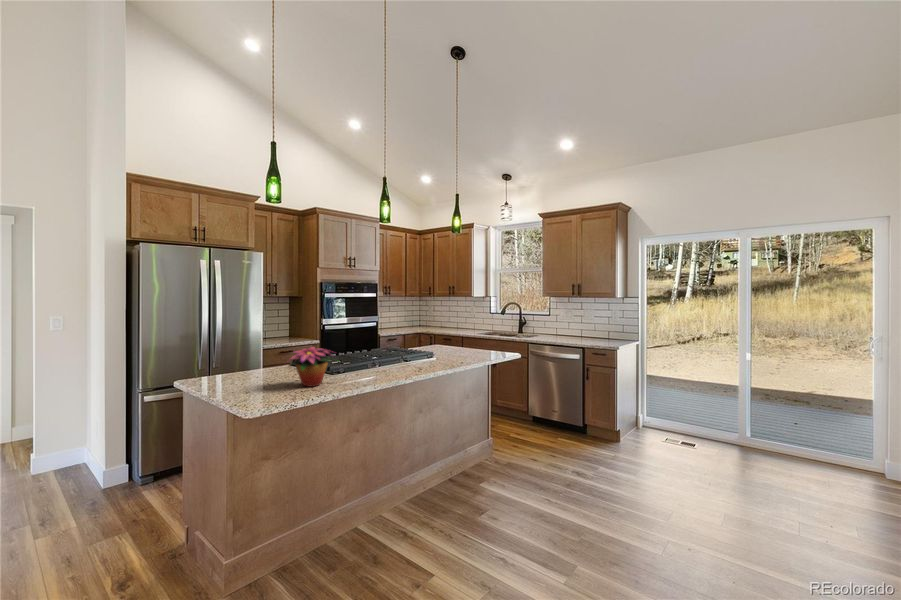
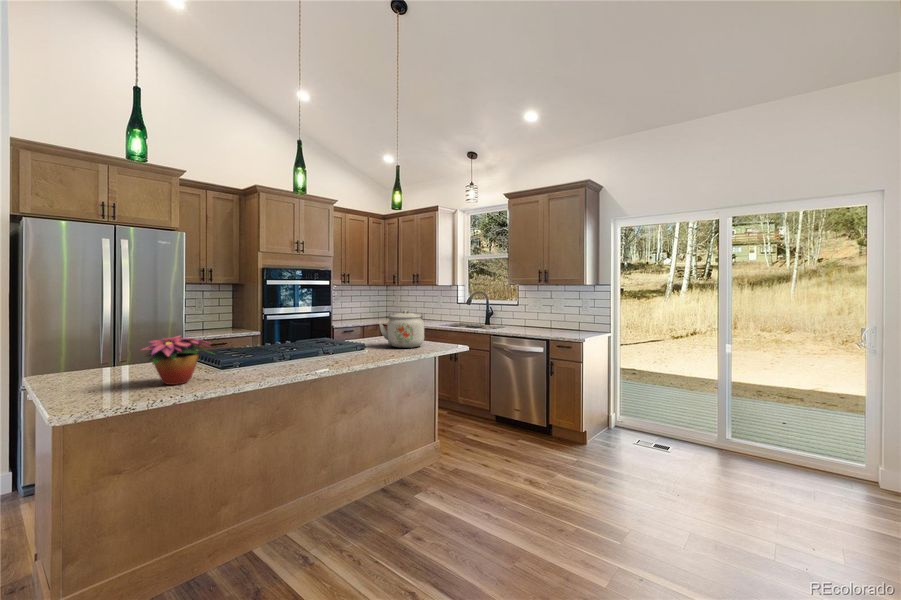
kettle: none [445,323,484,356] -> present [380,311,424,348]

